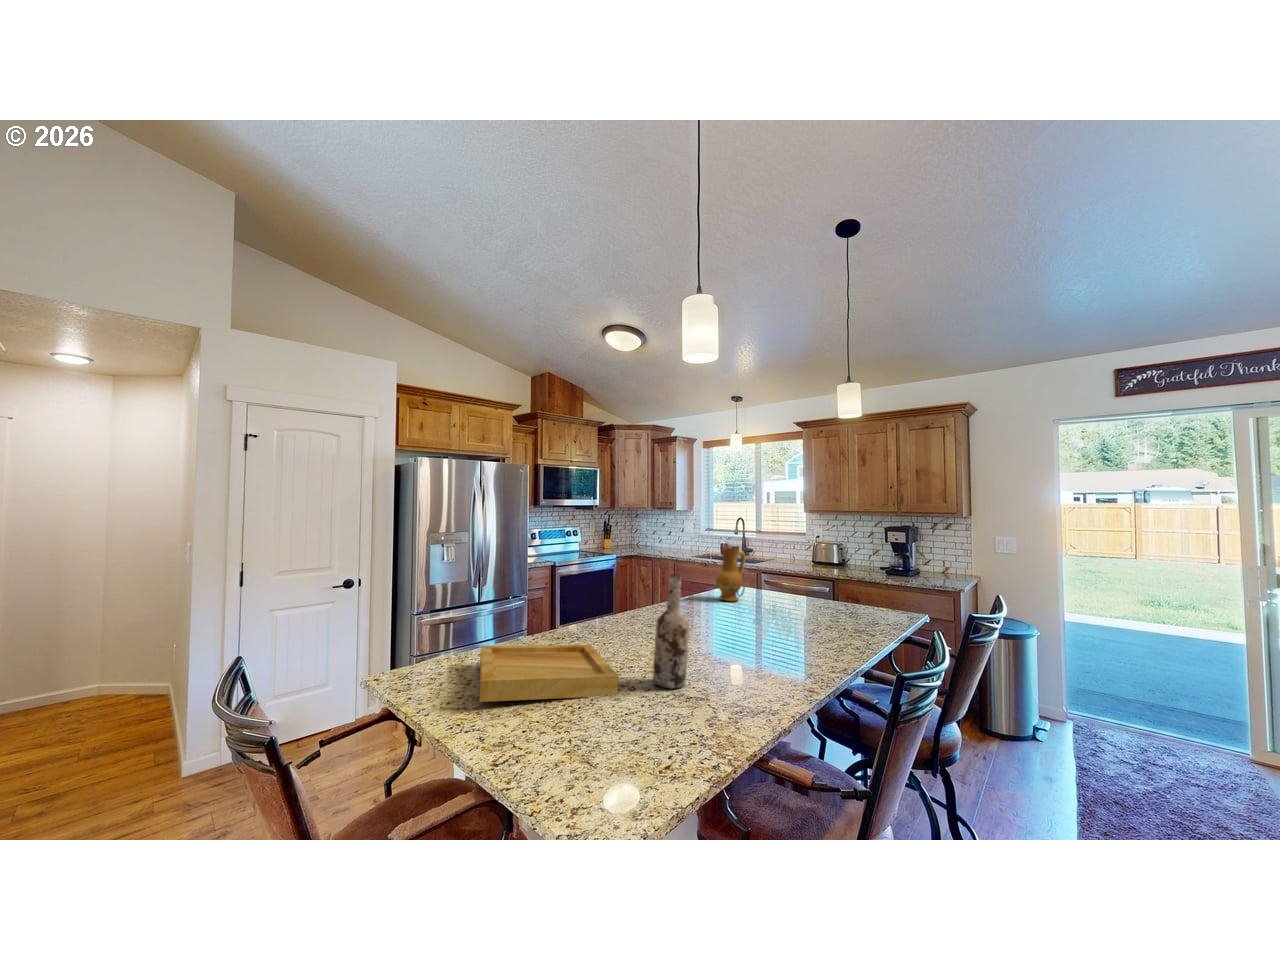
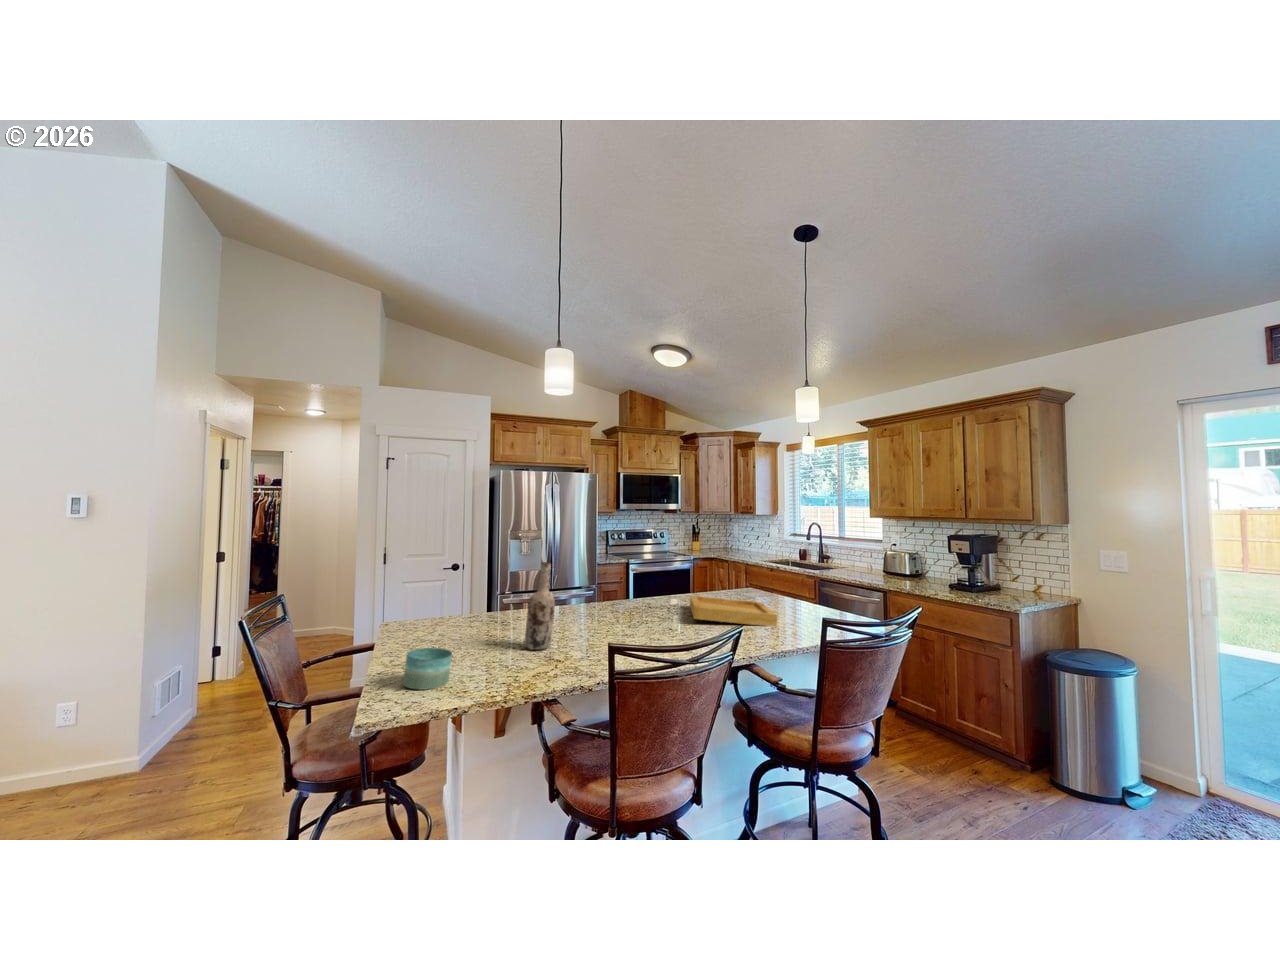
ceramic jug: present [716,545,746,601] -> none [698,547,729,599]
tray: present [479,645,619,702] -> present [690,596,777,626]
candle: none [605,710,669,780] -> present [403,648,452,690]

